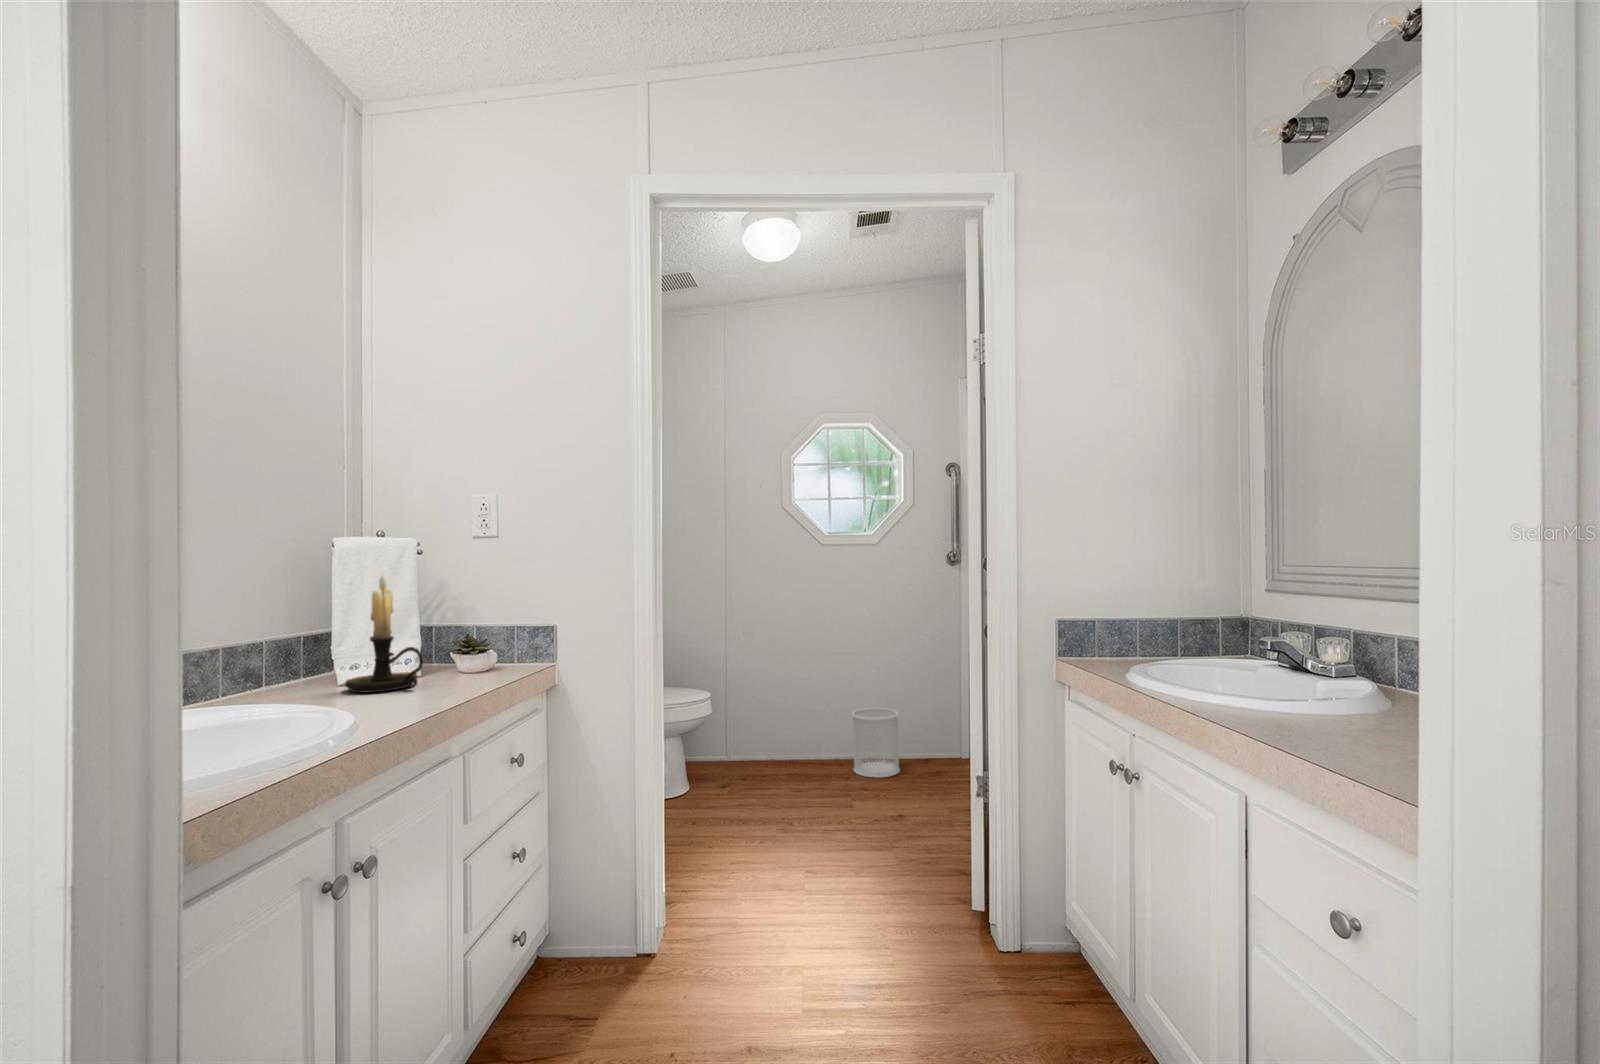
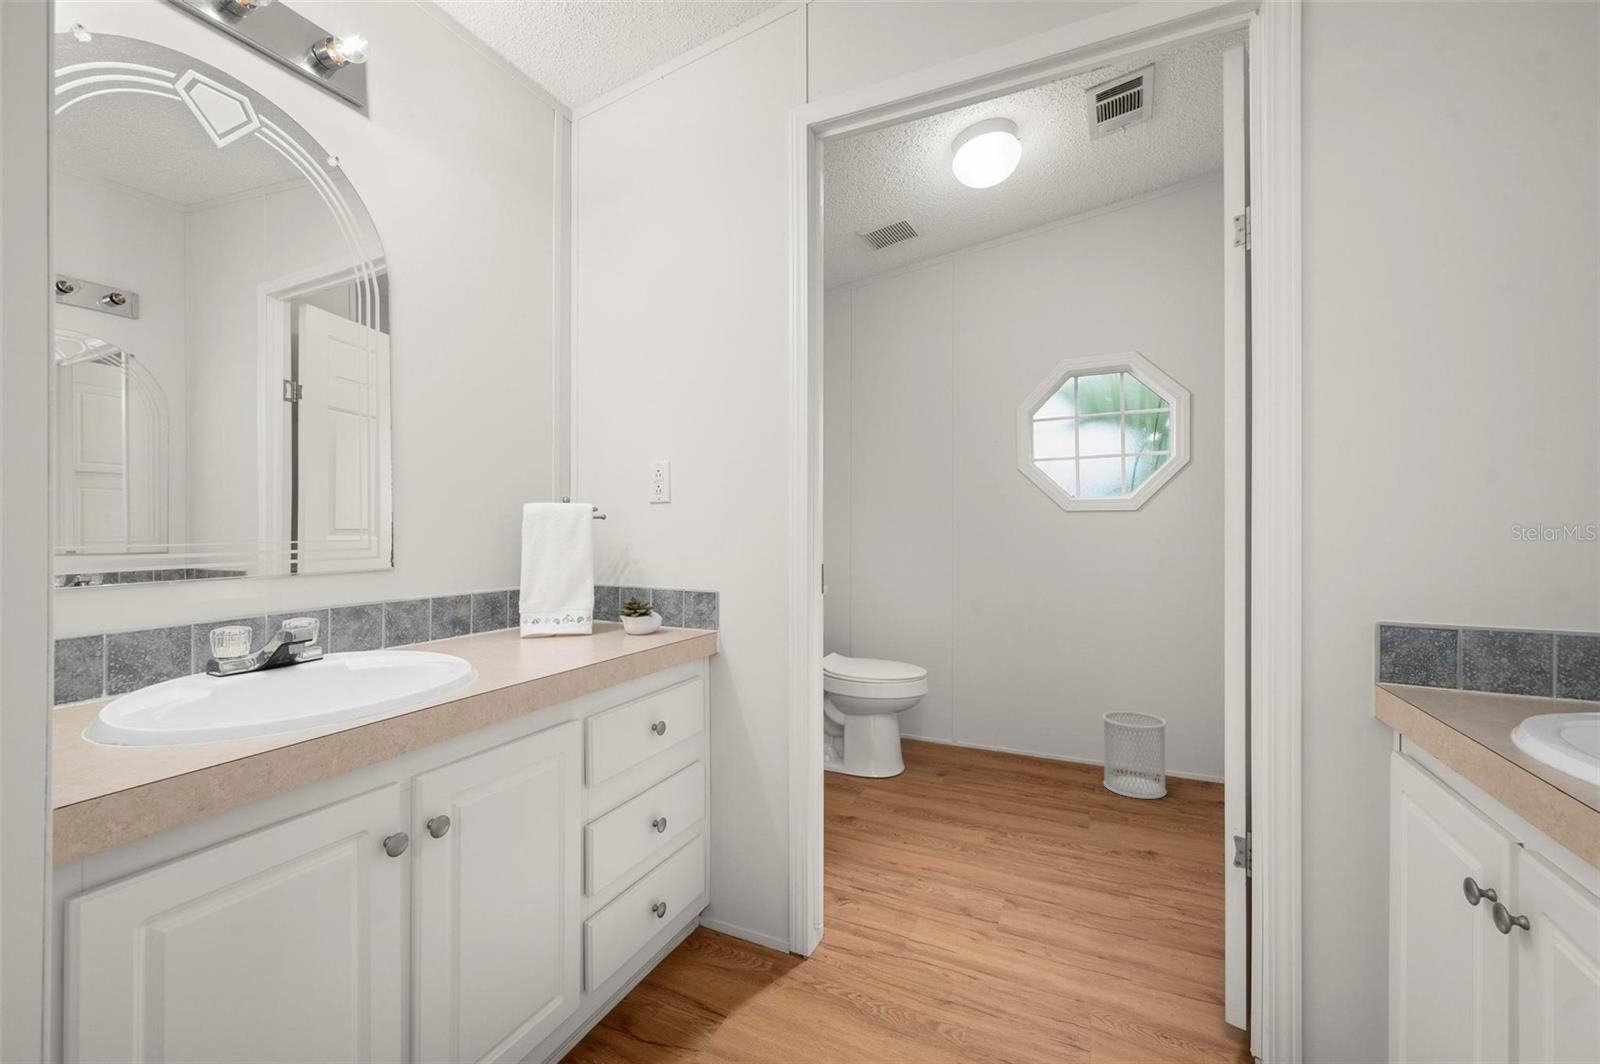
candle holder: present [345,574,423,693] -> none [514,534,577,648]

